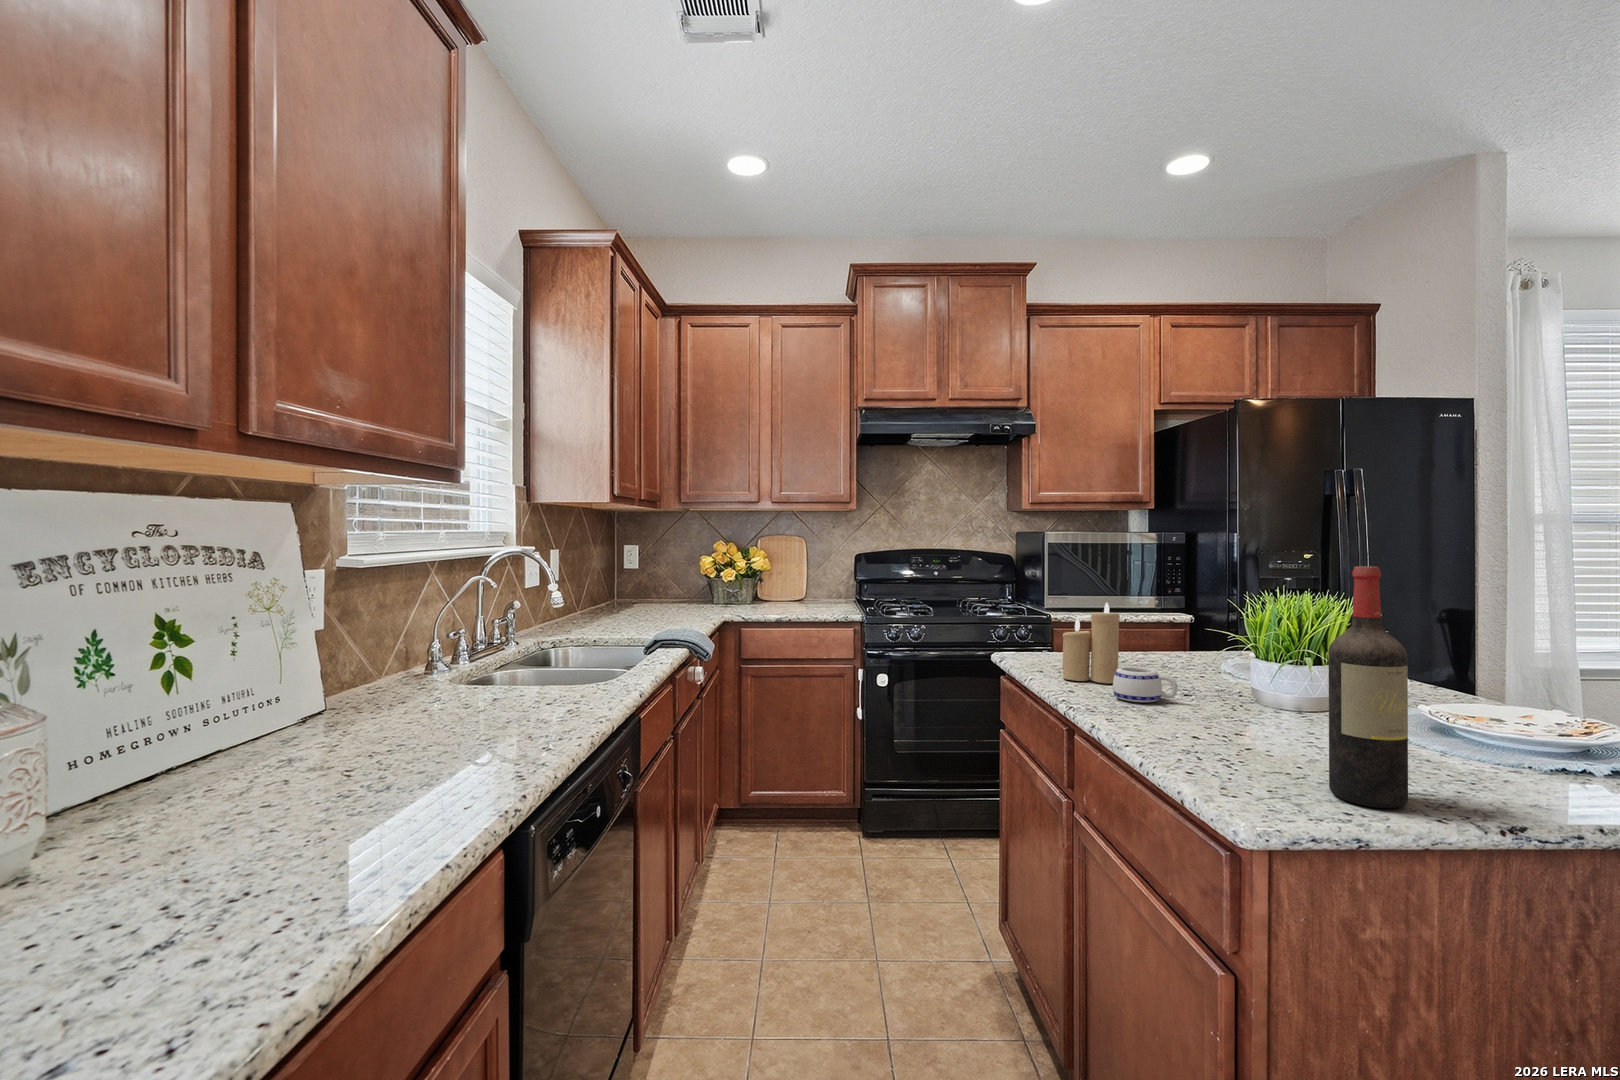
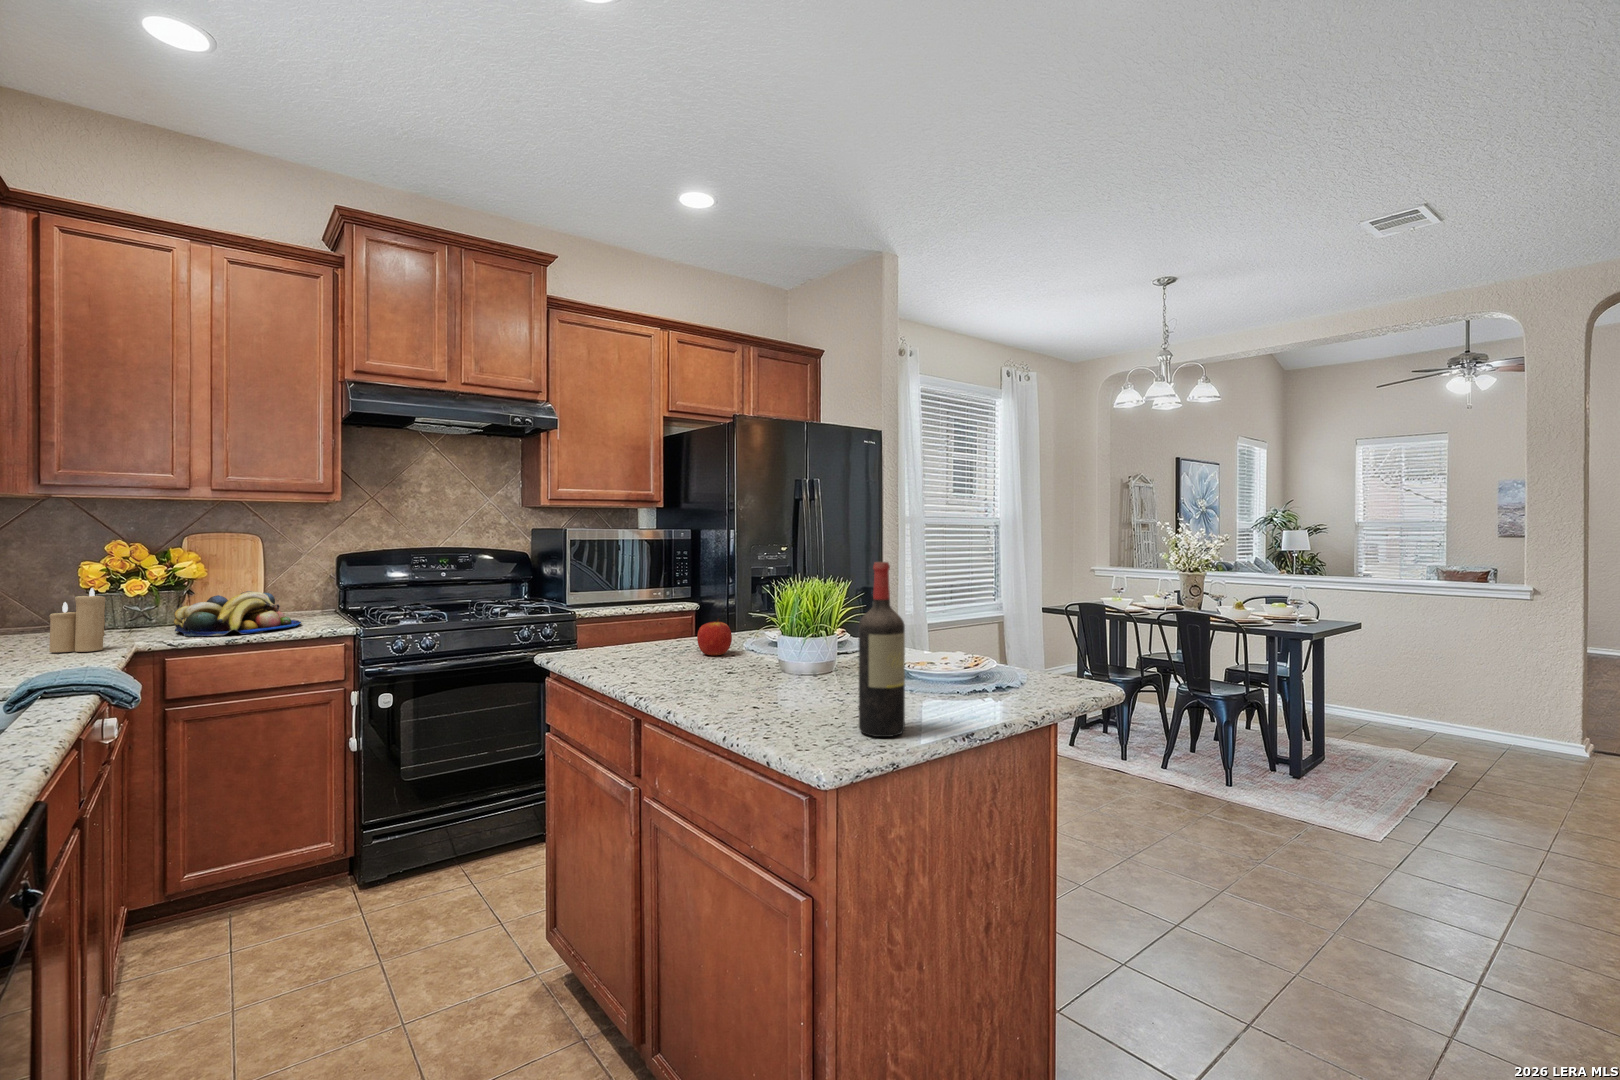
fruit bowl: none [750,581,827,614] -> present [174,591,301,636]
candle: present [1062,603,1120,683] -> present [49,588,106,652]
apple: none [1155,630,1198,672] -> present [697,619,732,655]
mug: present [1113,667,1178,702] -> none [677,654,730,686]

